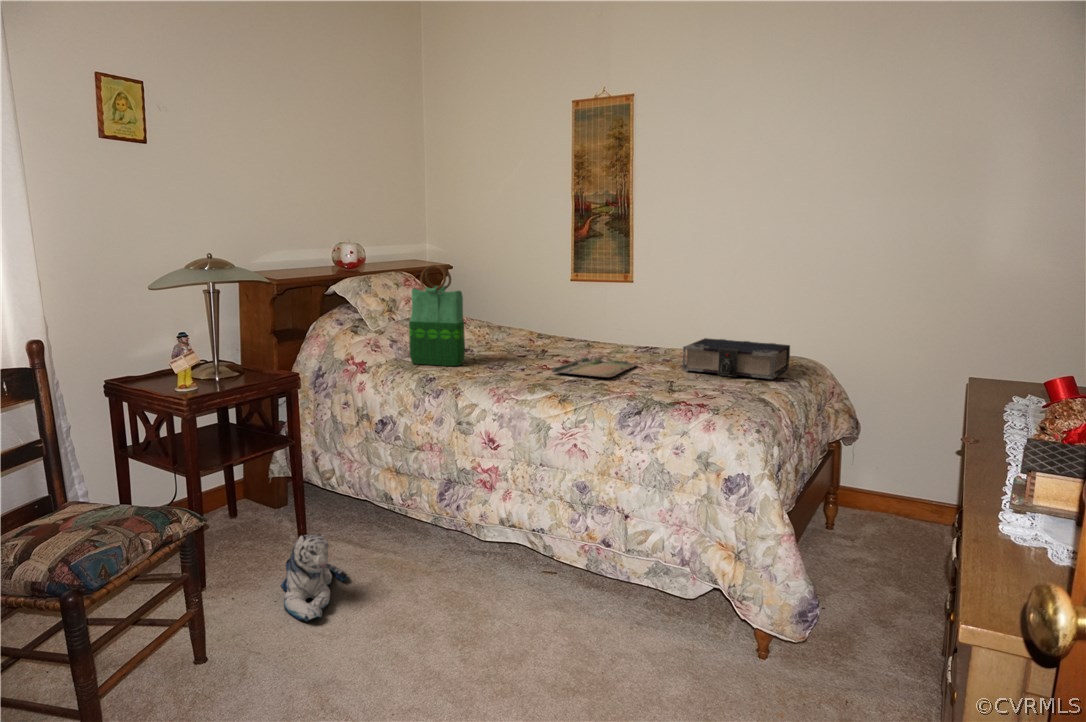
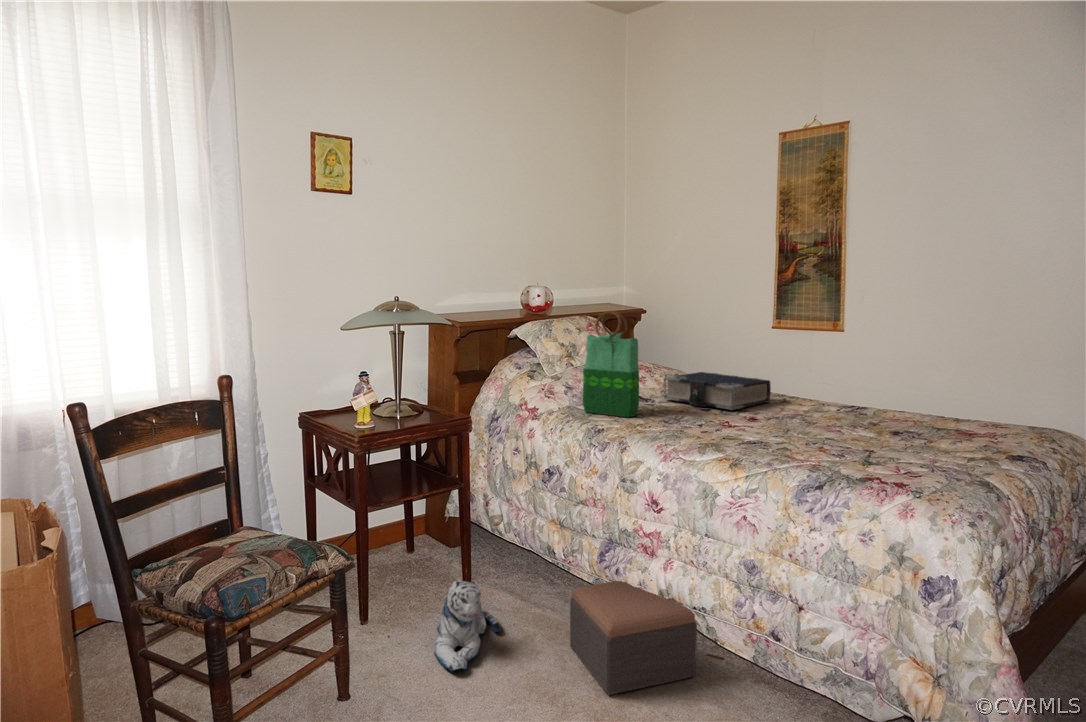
book: present [682,338,790,379] -> present [664,372,771,410]
tray: present [552,357,637,377] -> none [729,415,834,441]
footstool: none [417,510,536,618] -> present [570,581,697,695]

